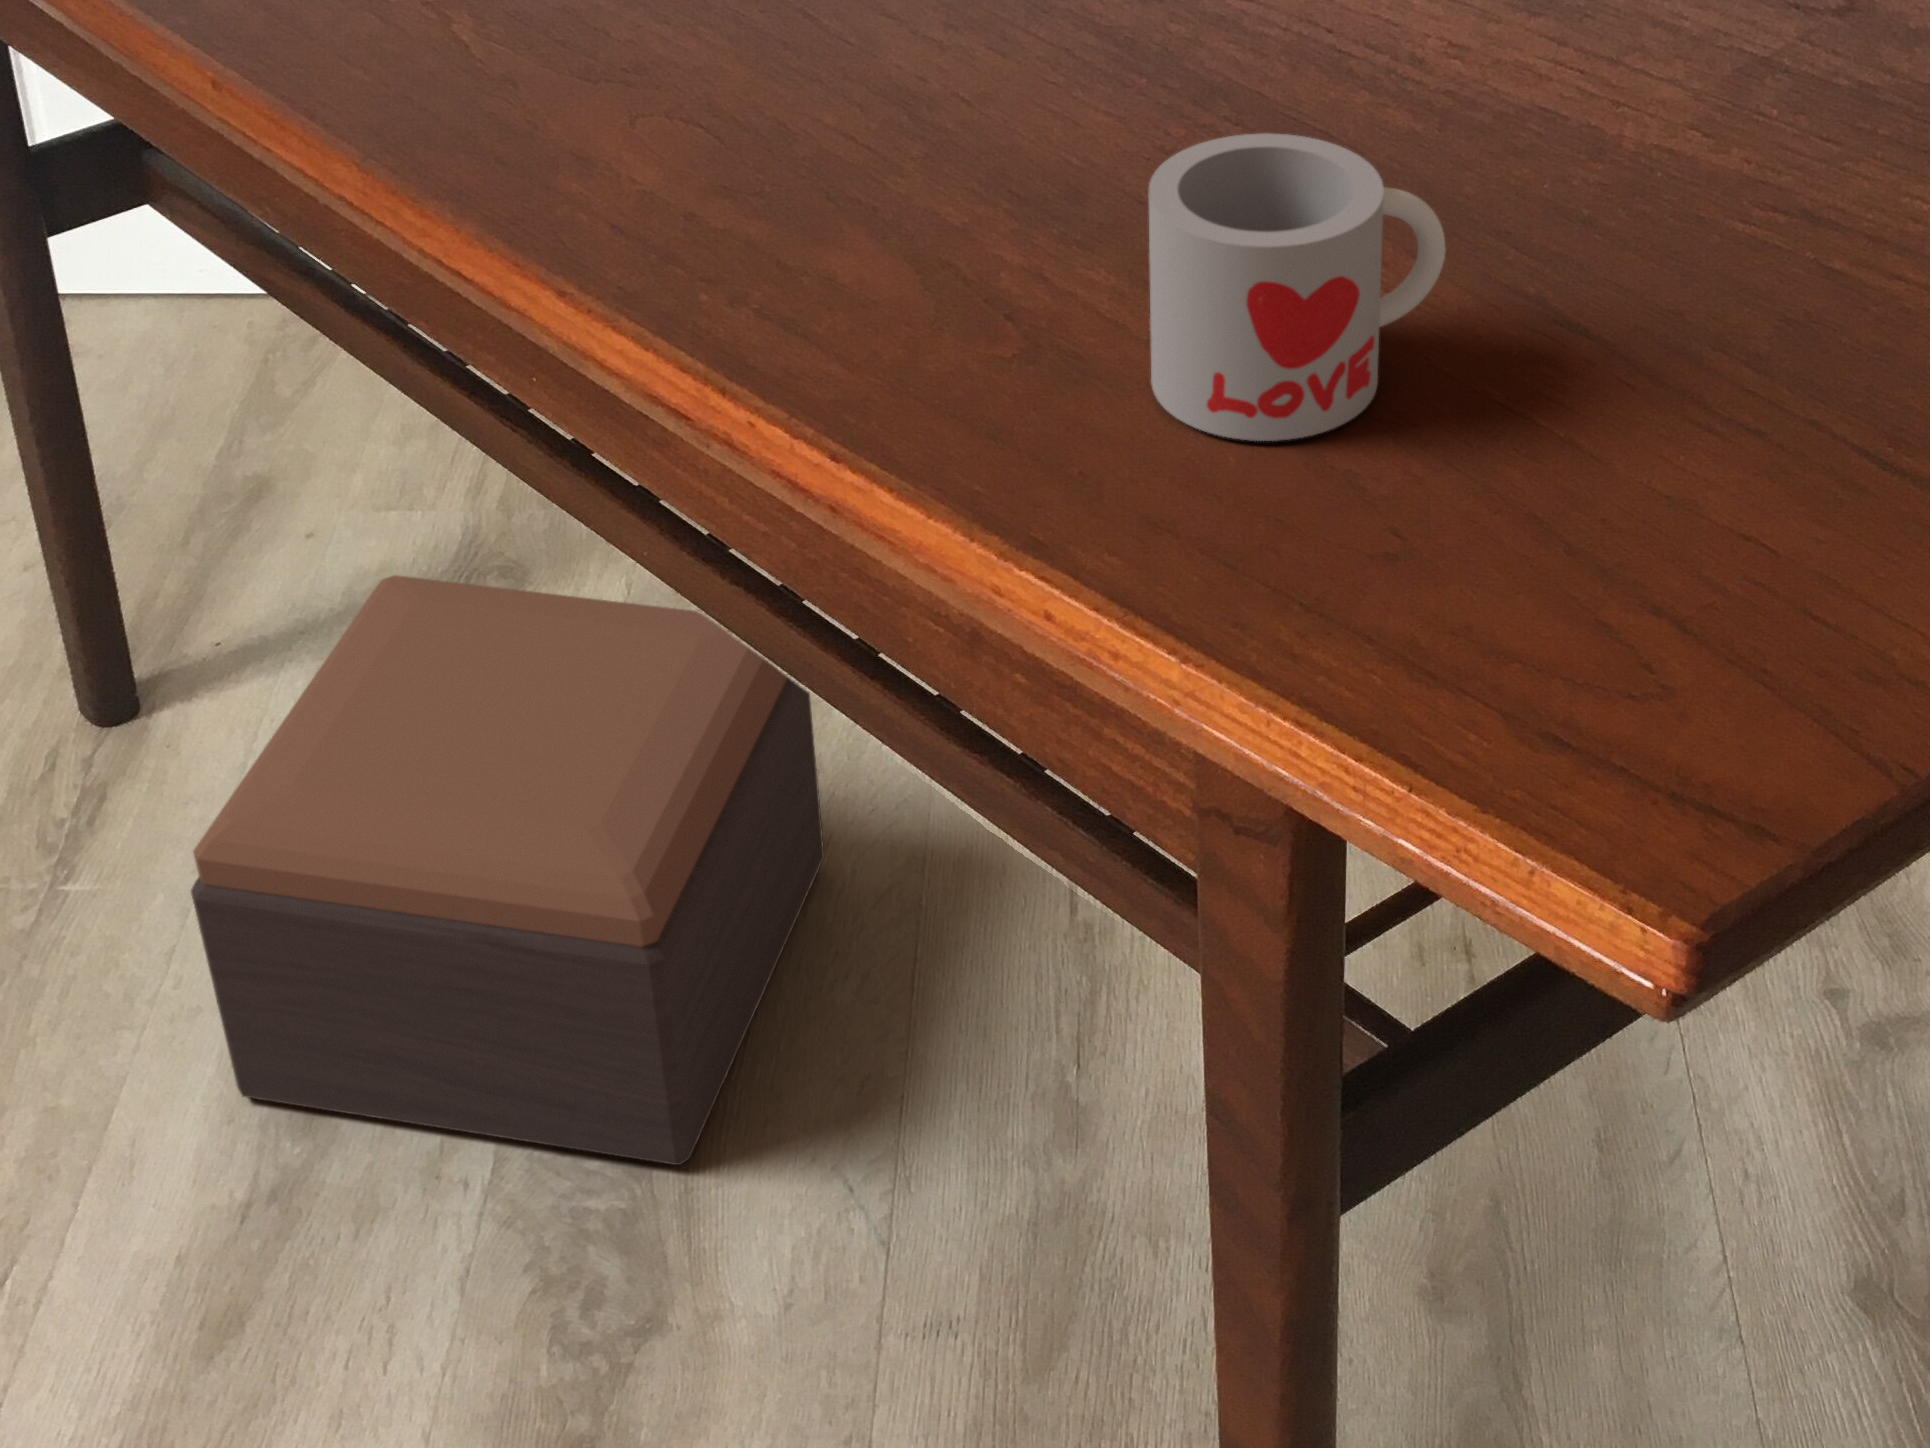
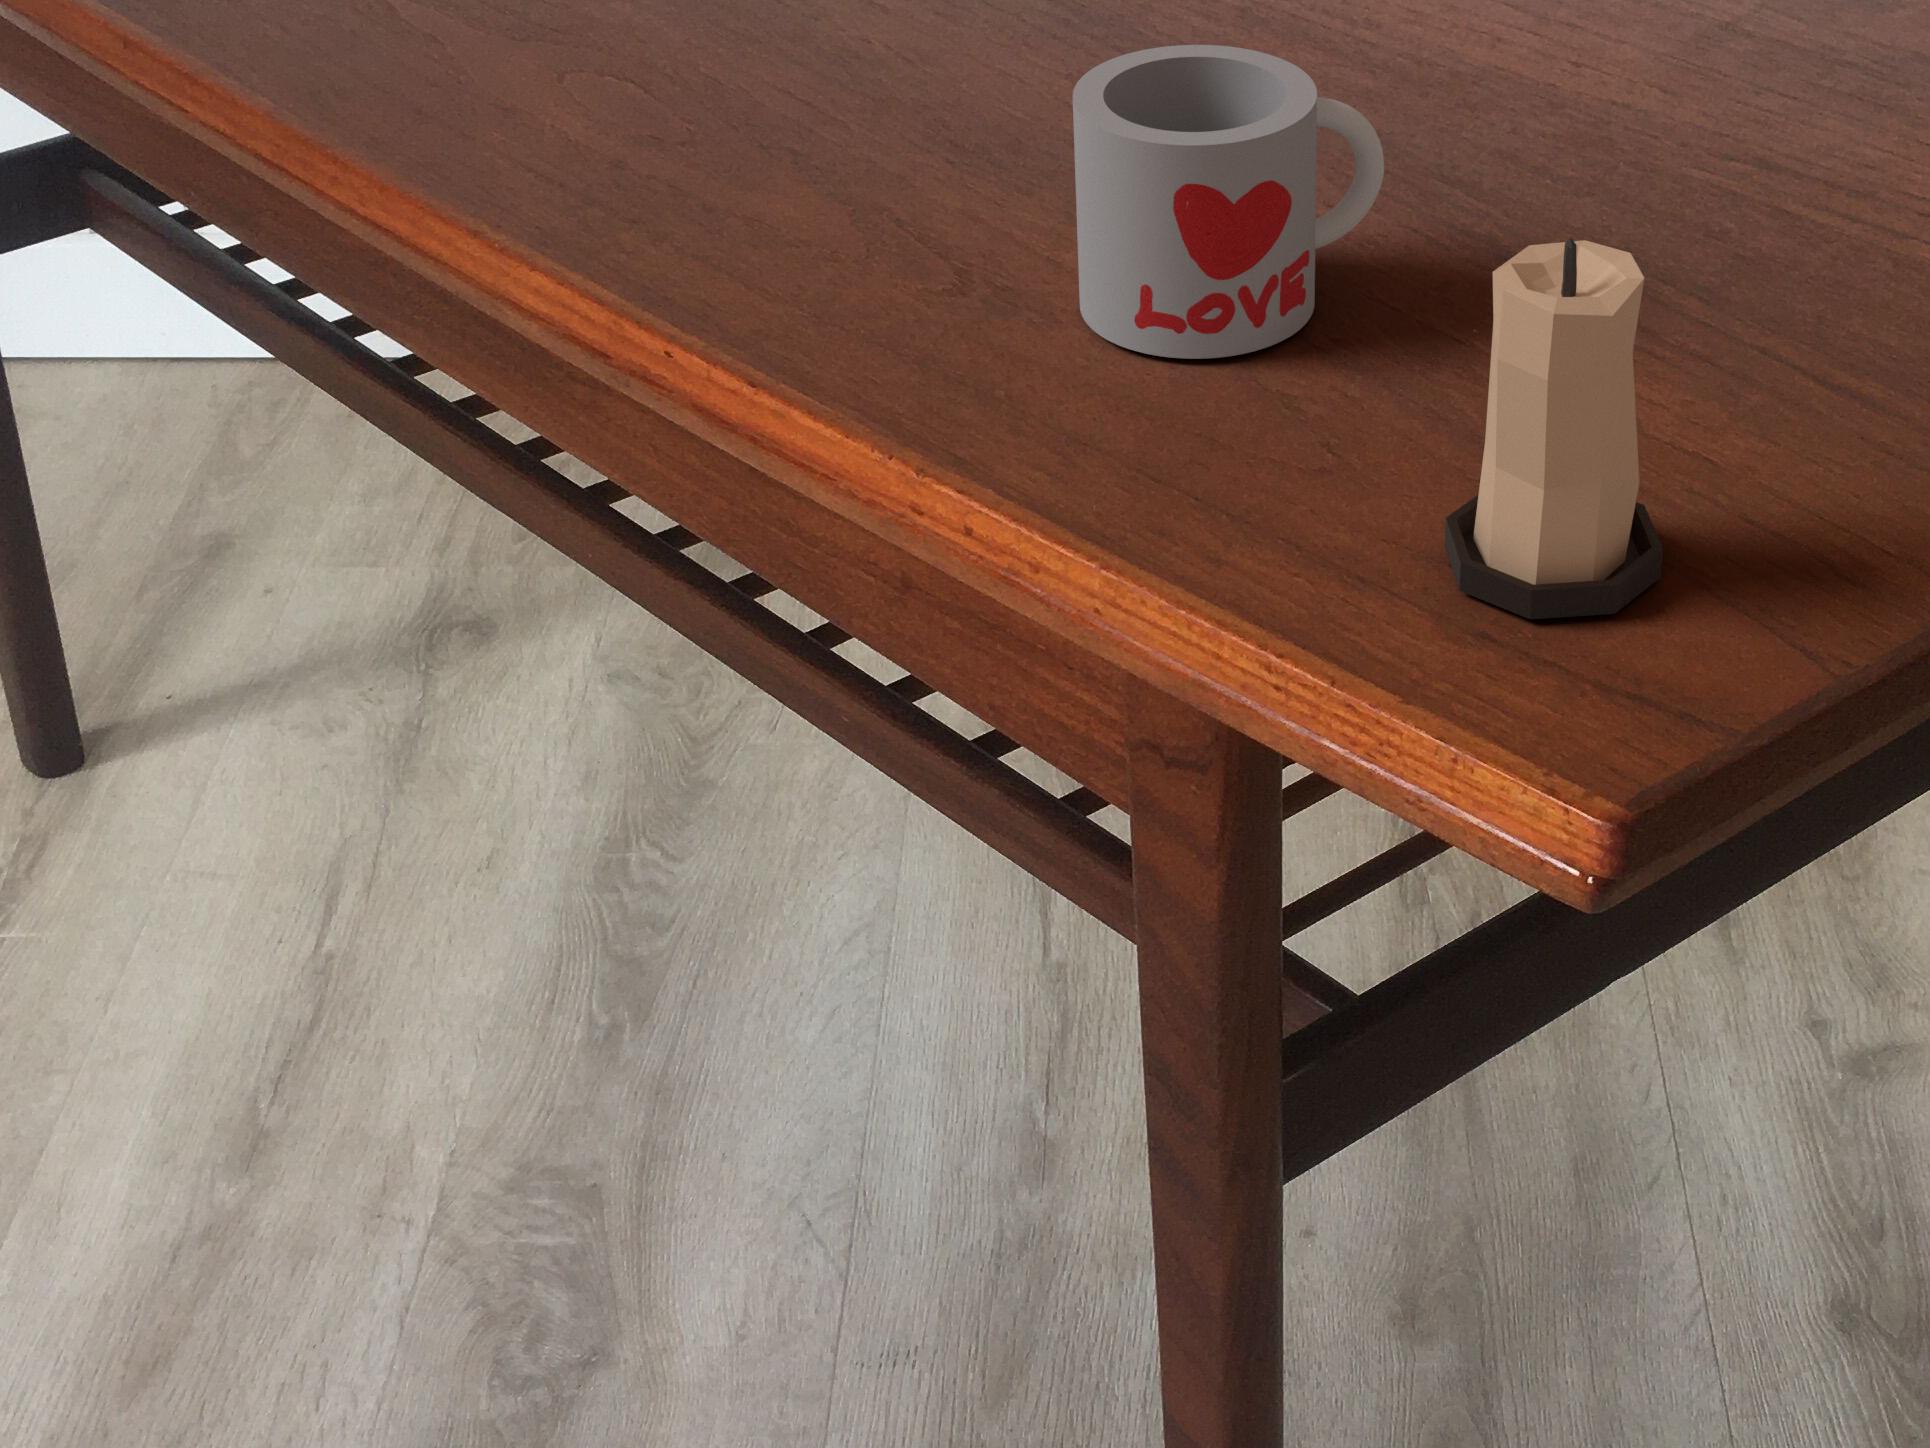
candle: none [1512,365,1724,724] -> present [1445,237,1663,619]
footstool: present [191,575,825,1165] -> none [120,604,789,1199]

